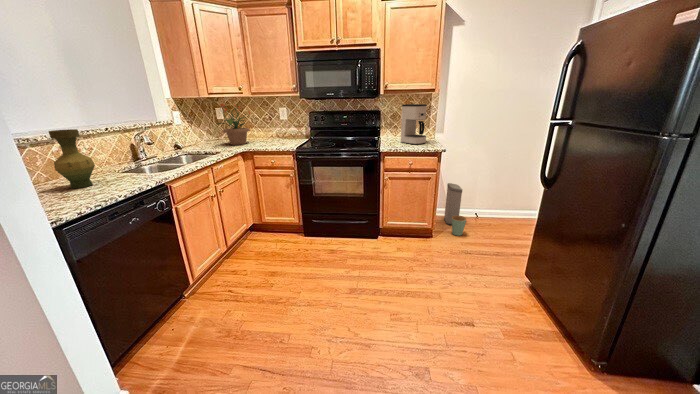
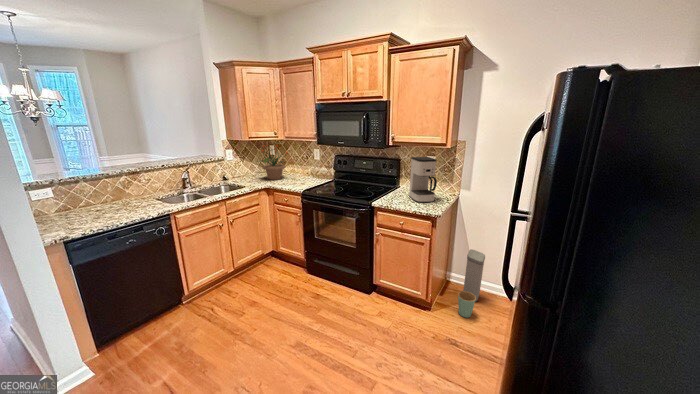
vase: present [49,129,95,189] -> none [101,170,130,211]

